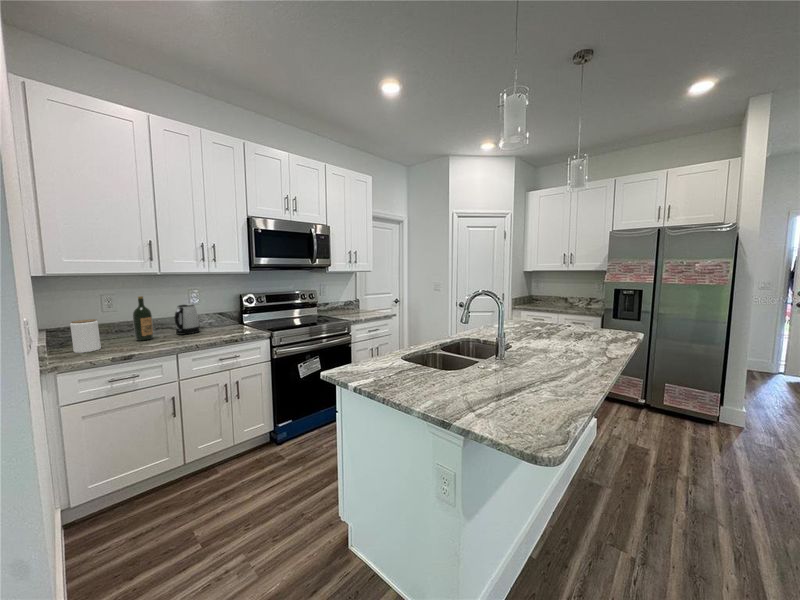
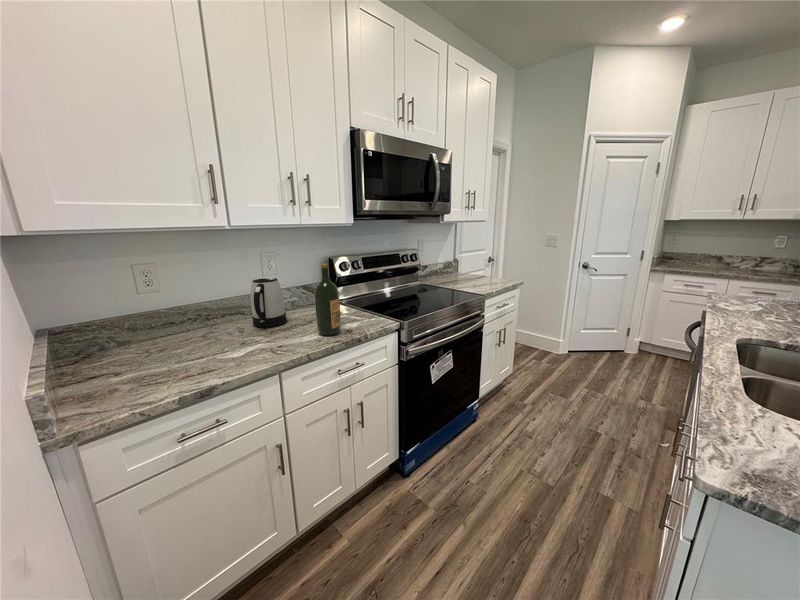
wine bottle: present [133,296,153,341] -> present [314,264,341,336]
jar: present [70,319,101,353] -> none [87,315,148,381]

